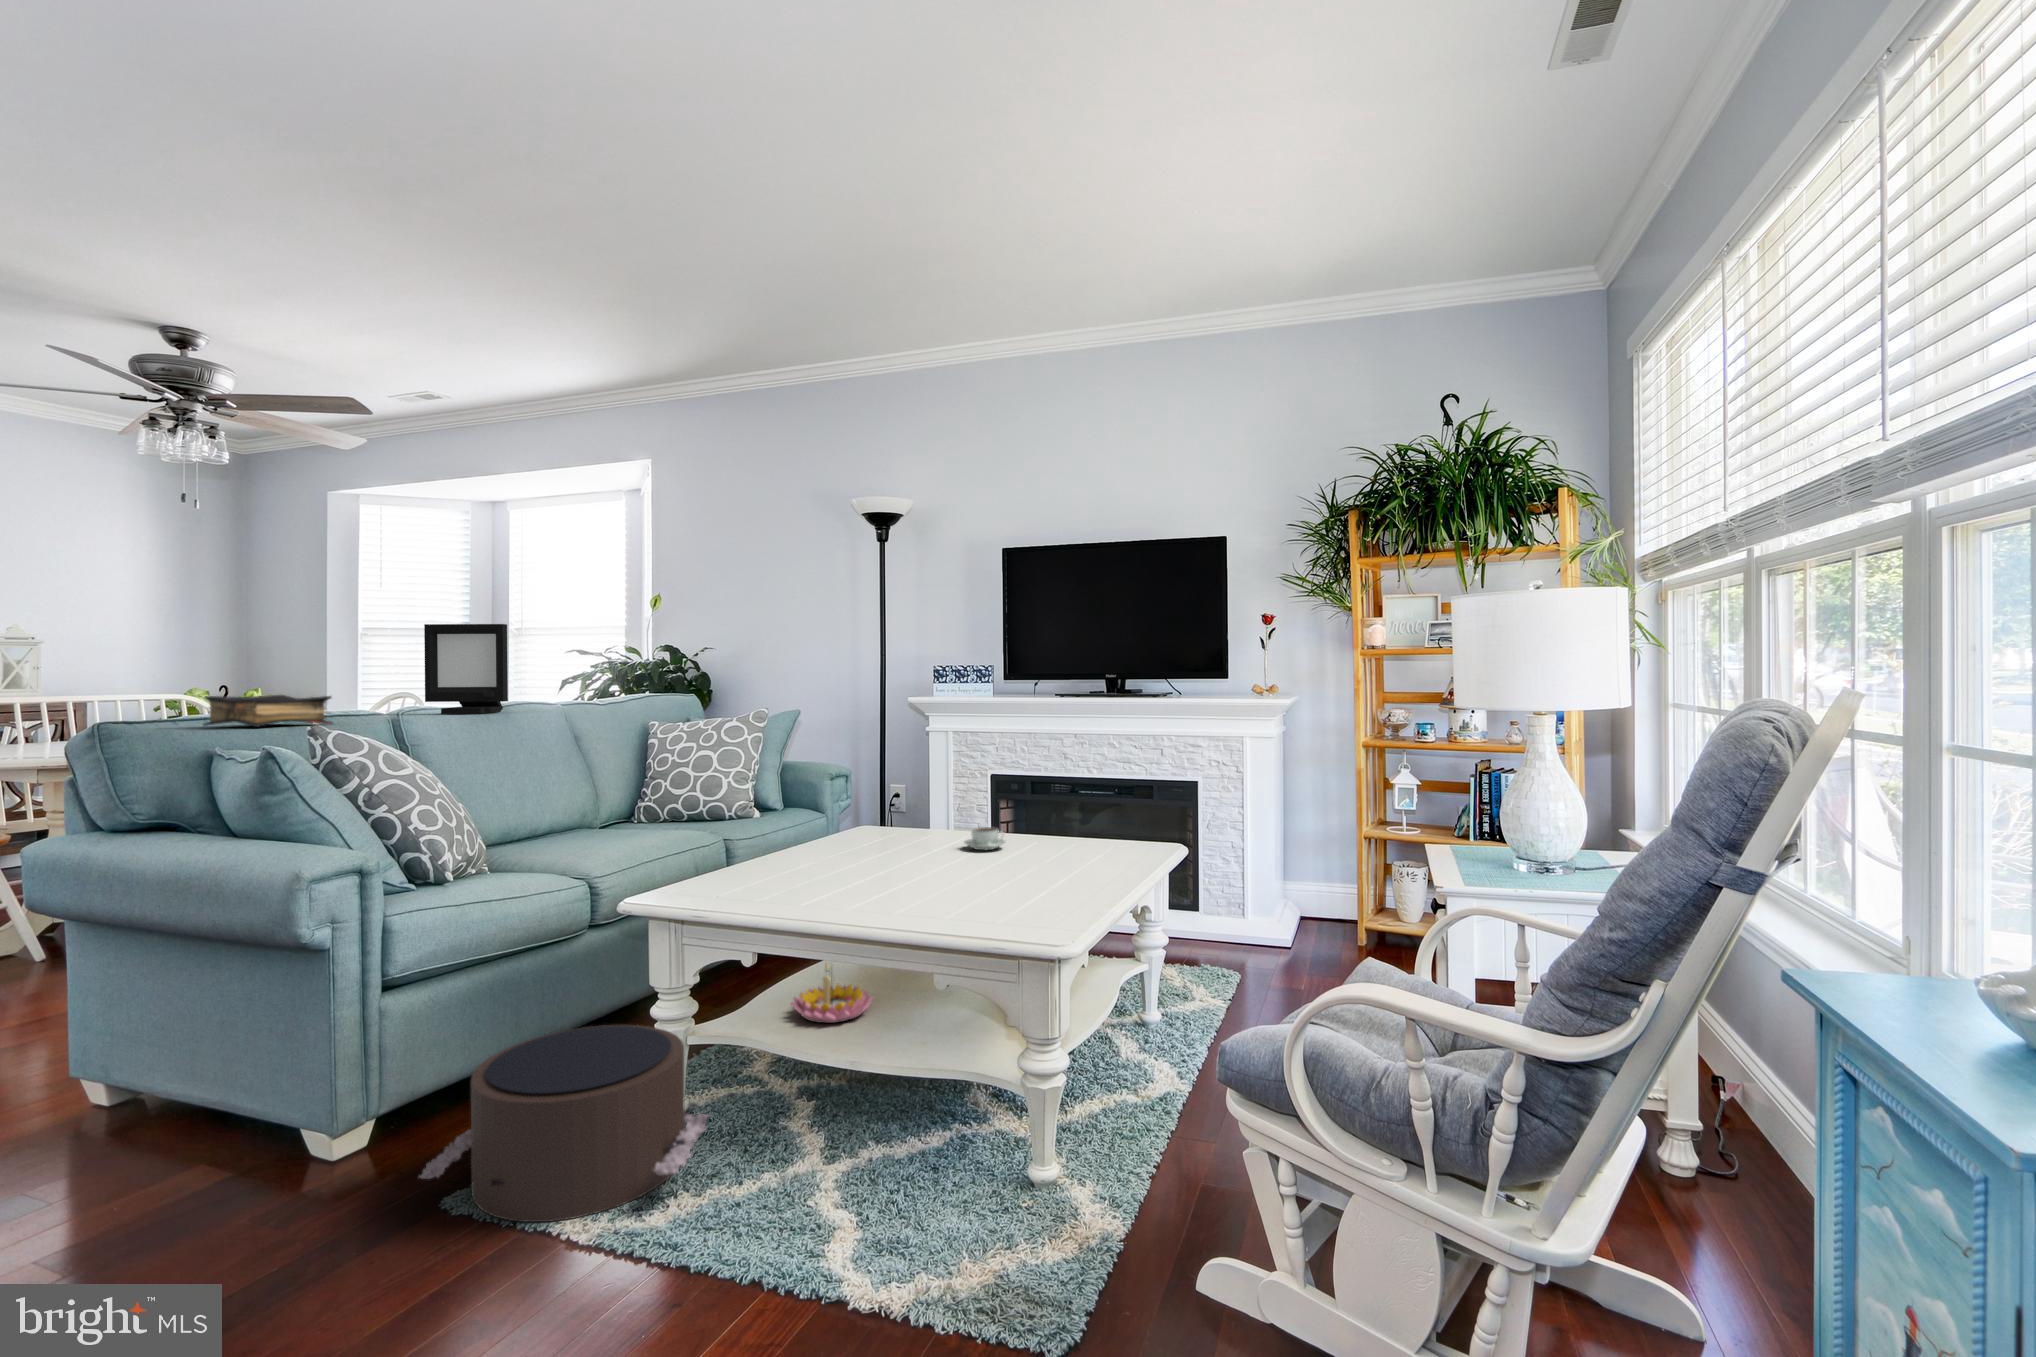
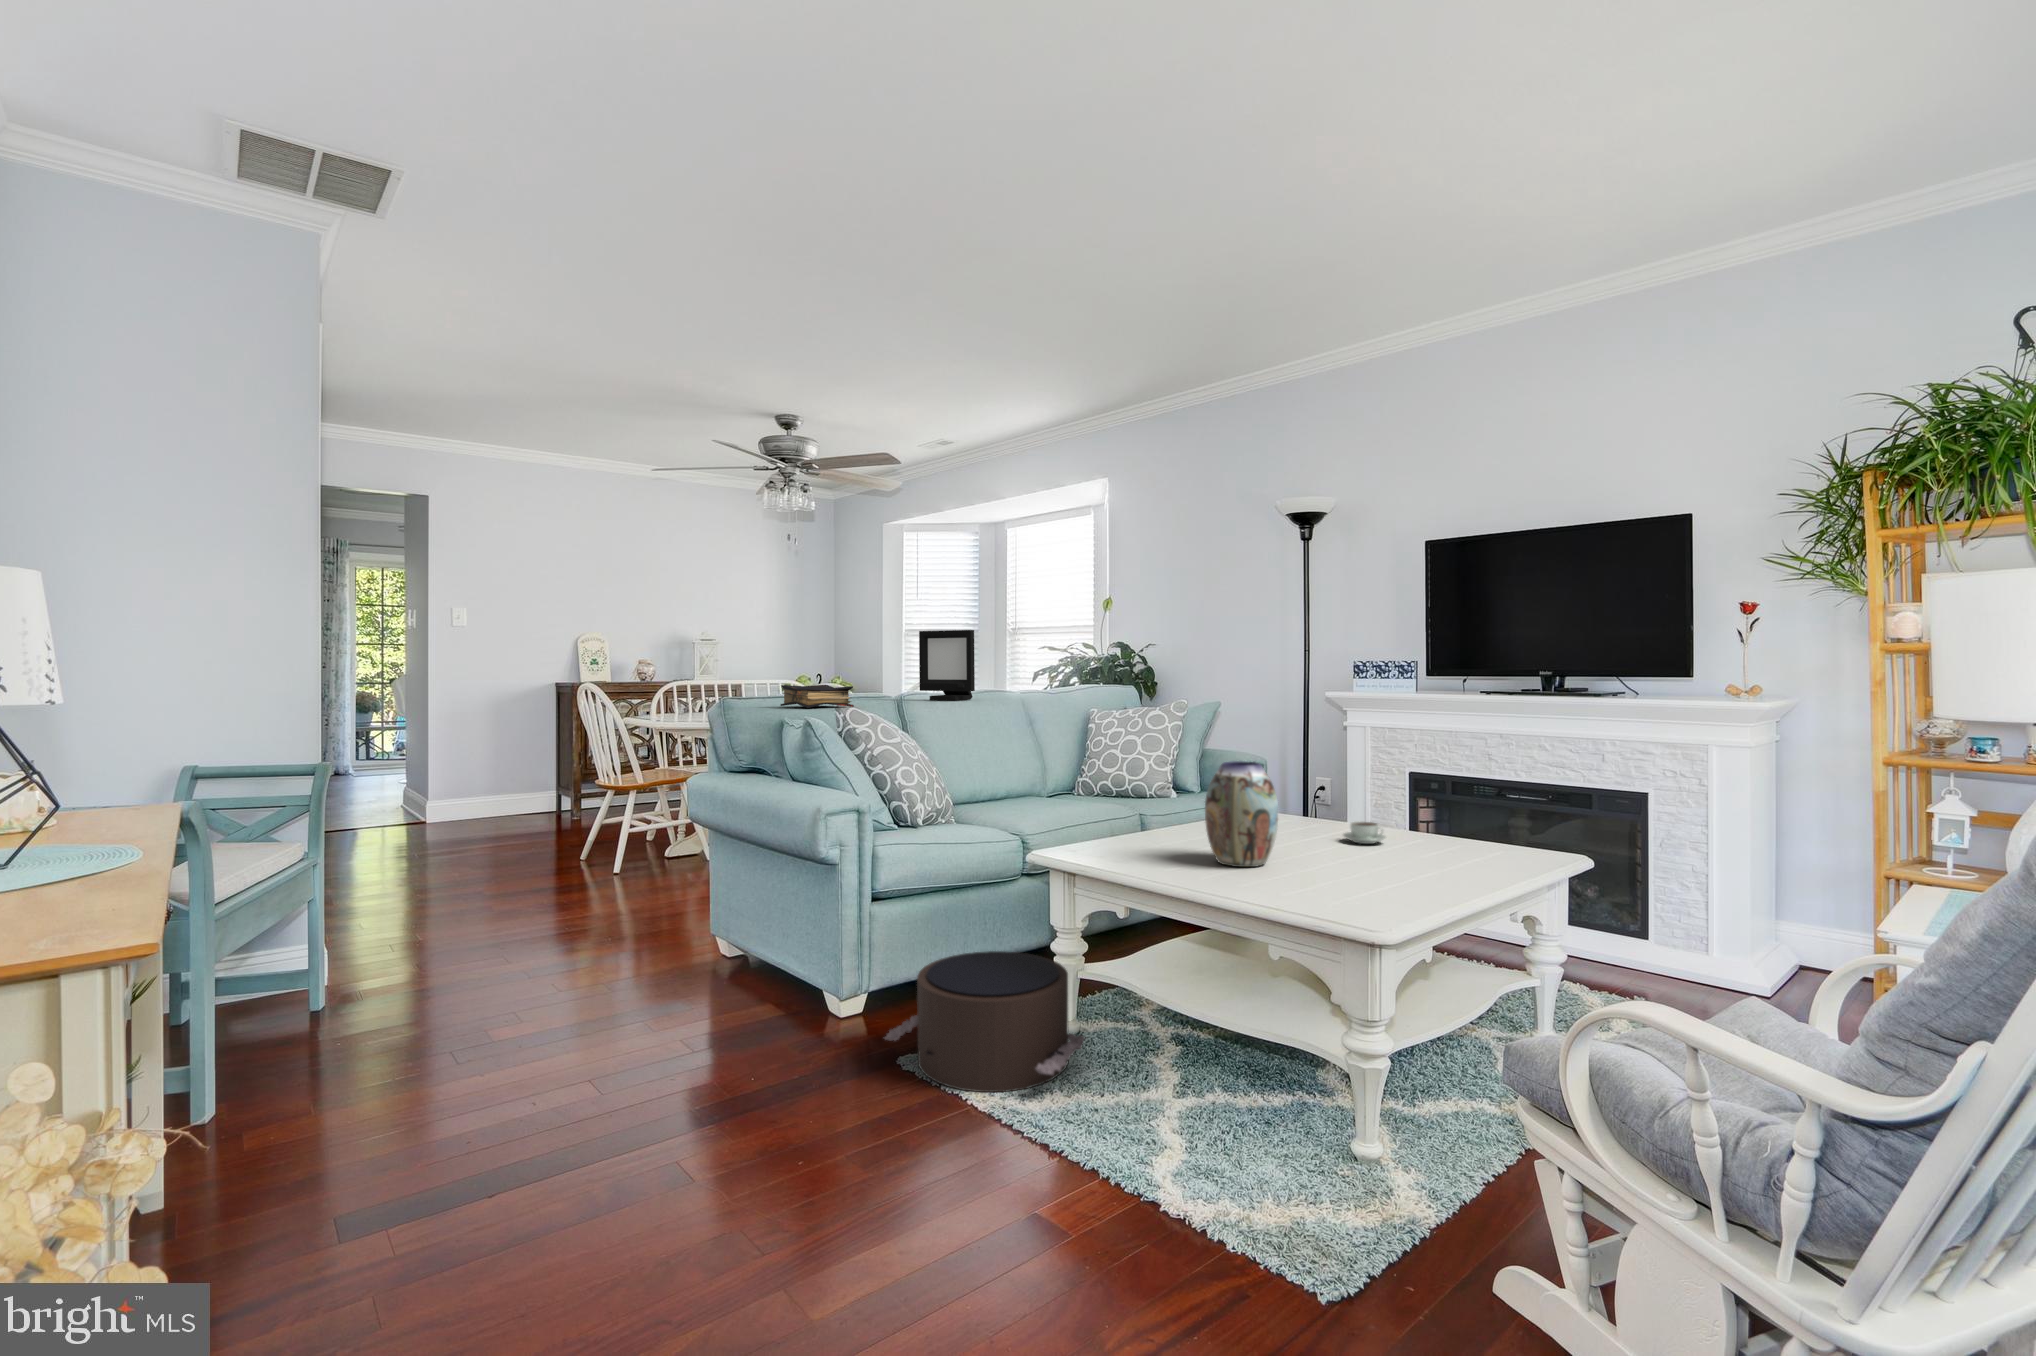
vase: none [837,771,916,888] -> present [1205,761,1278,867]
candle holder: present [791,963,873,1023] -> none [1159,924,1233,980]

